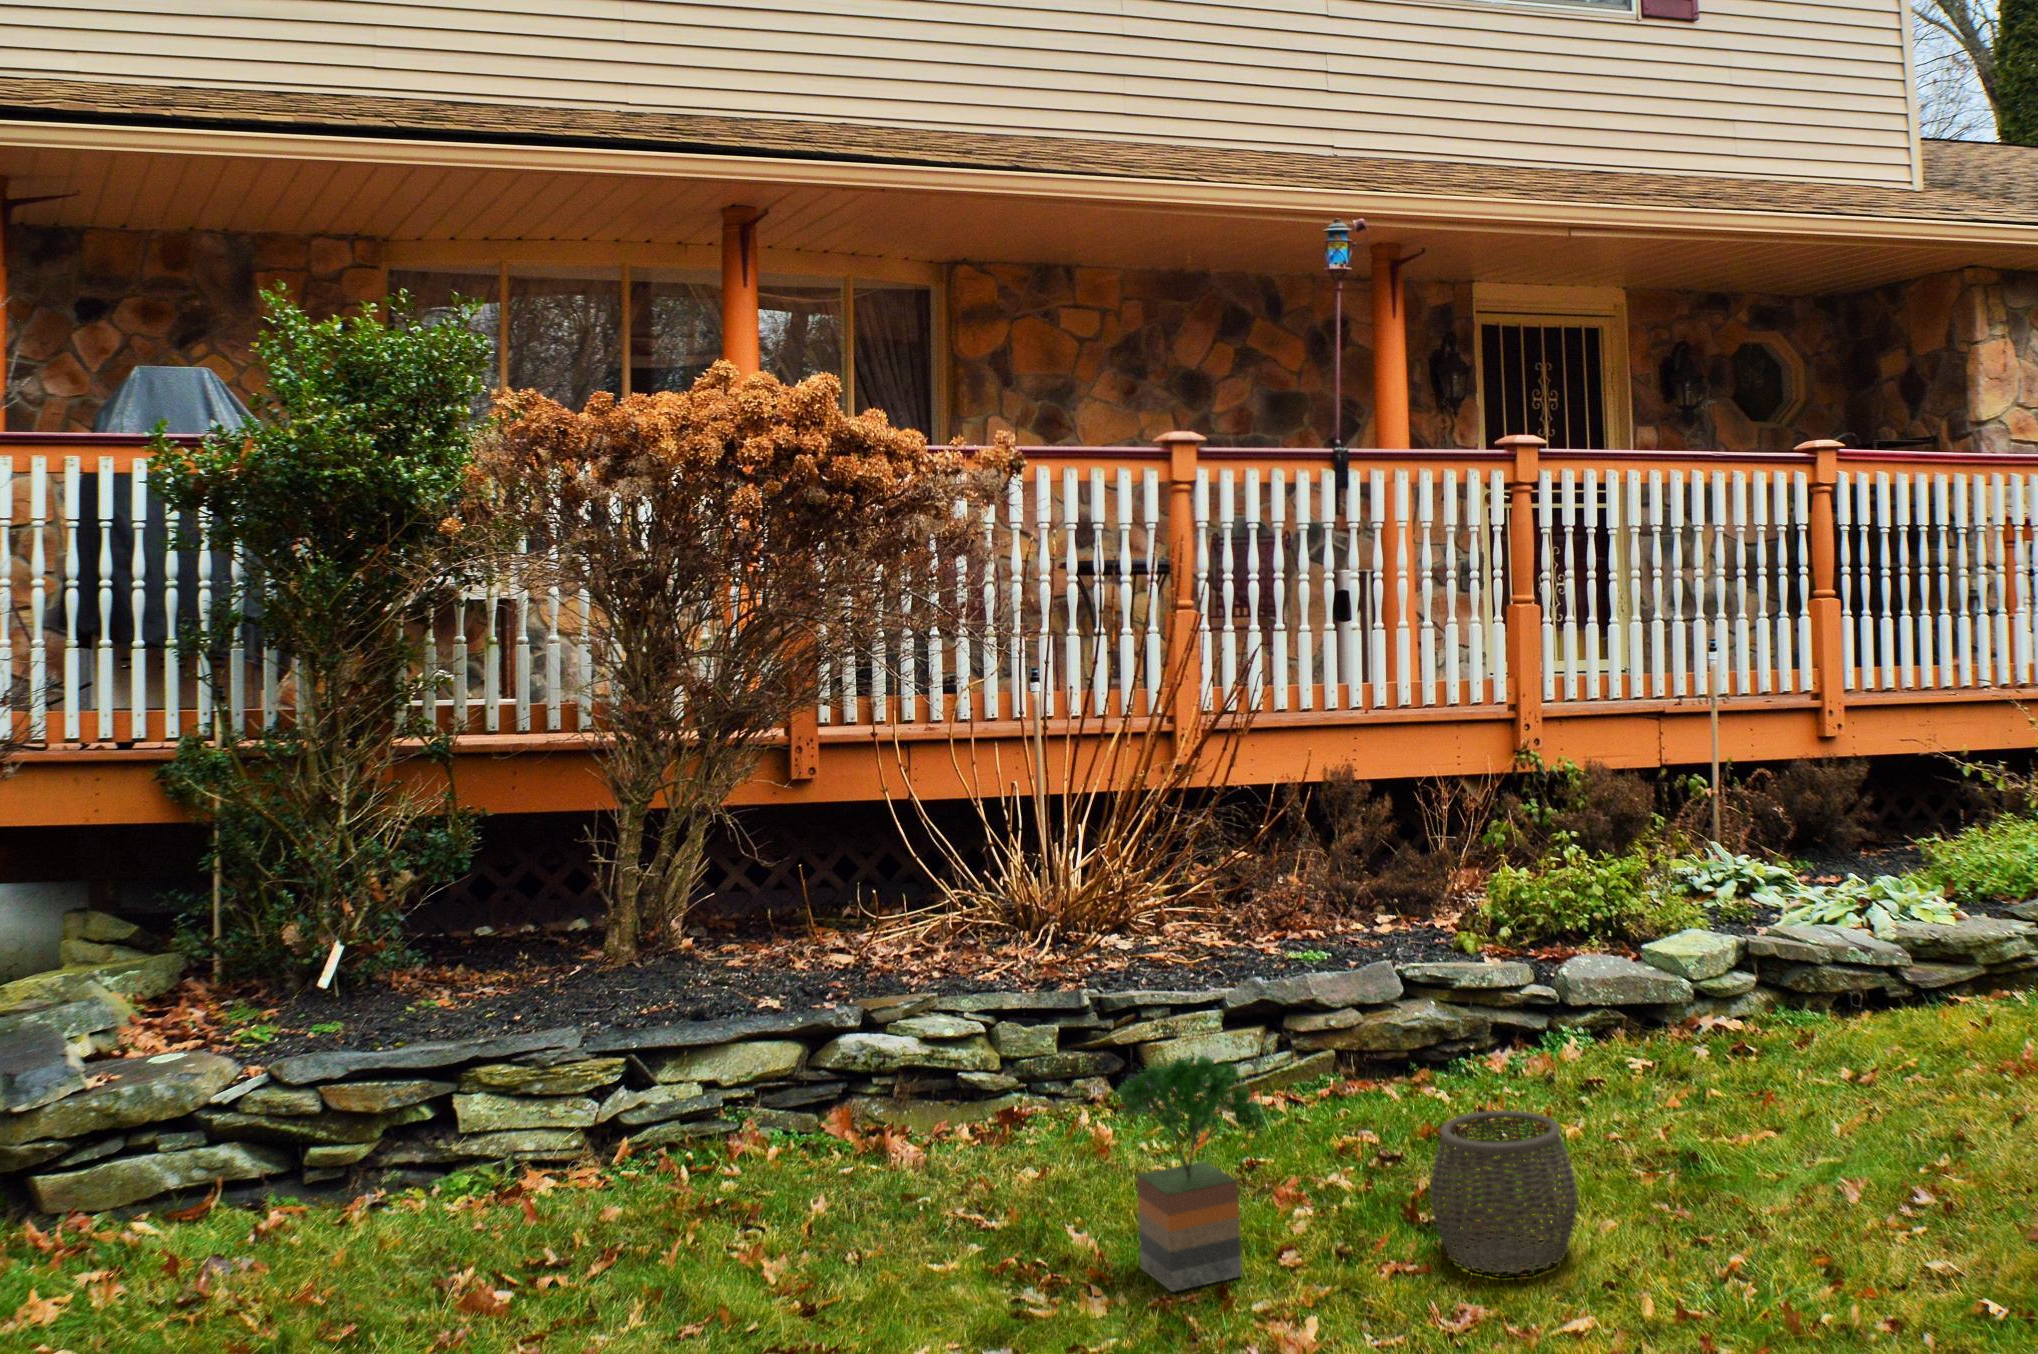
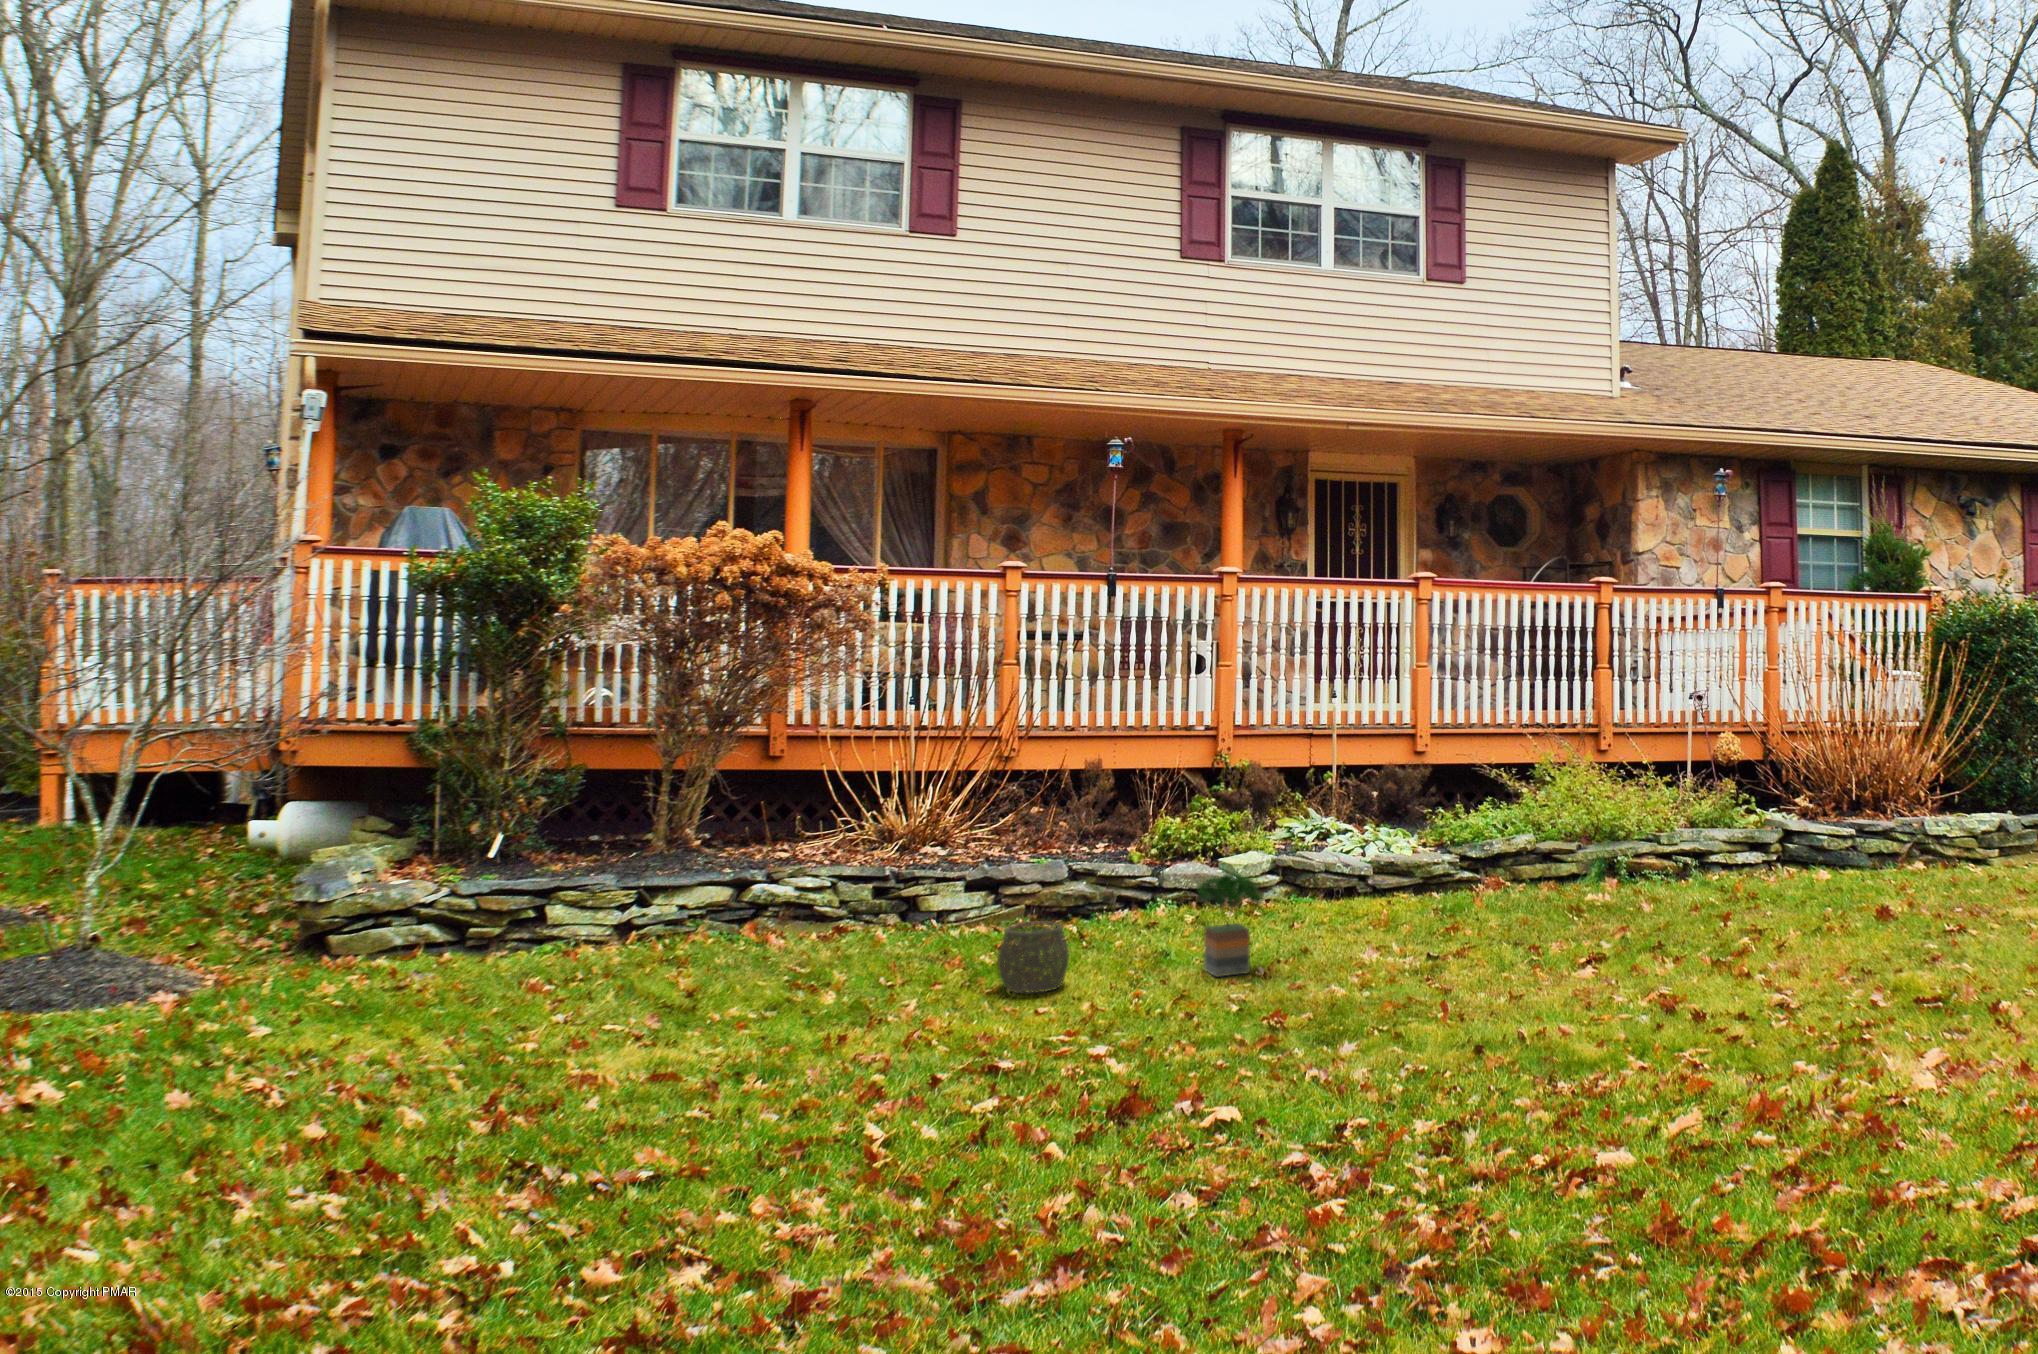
potted tree: present [1118,1055,1268,1292] -> present [1198,874,1264,977]

